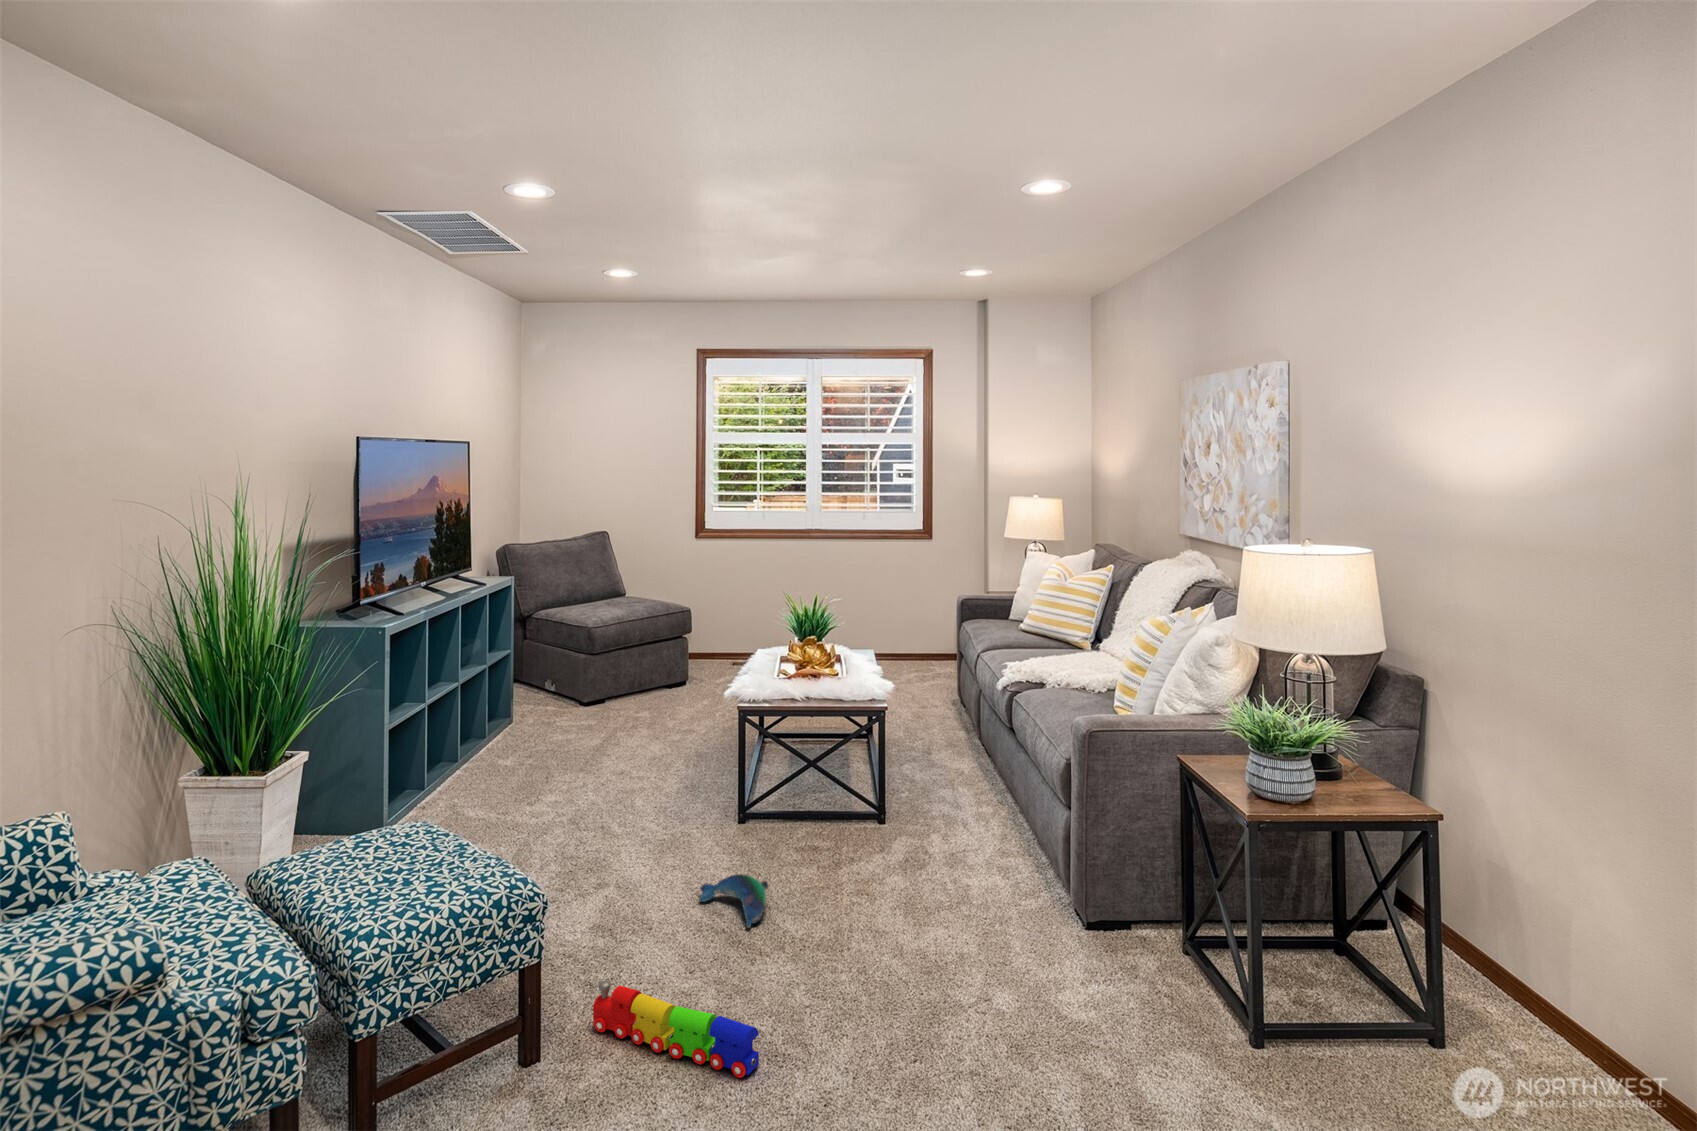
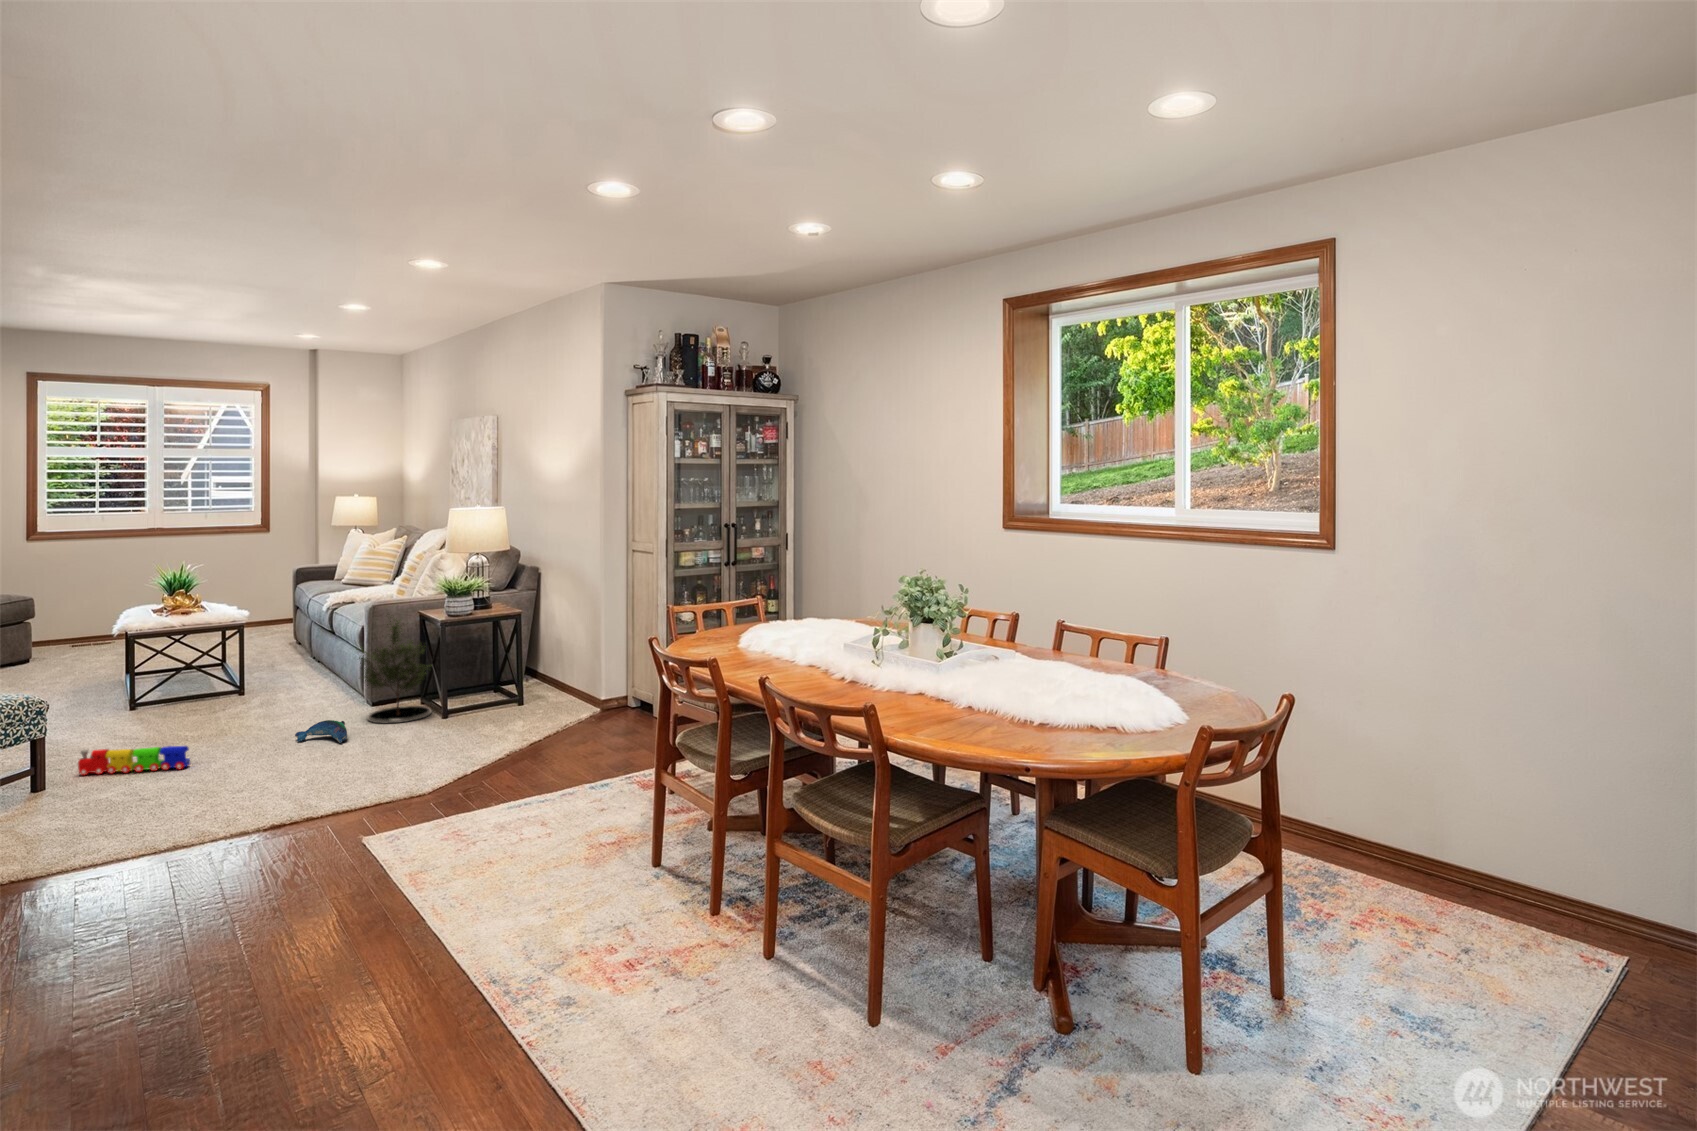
potted tree: none [1060,756,1217,1015] -> present [356,621,432,723]
plush toy: present [699,874,768,928] -> present [295,720,347,743]

